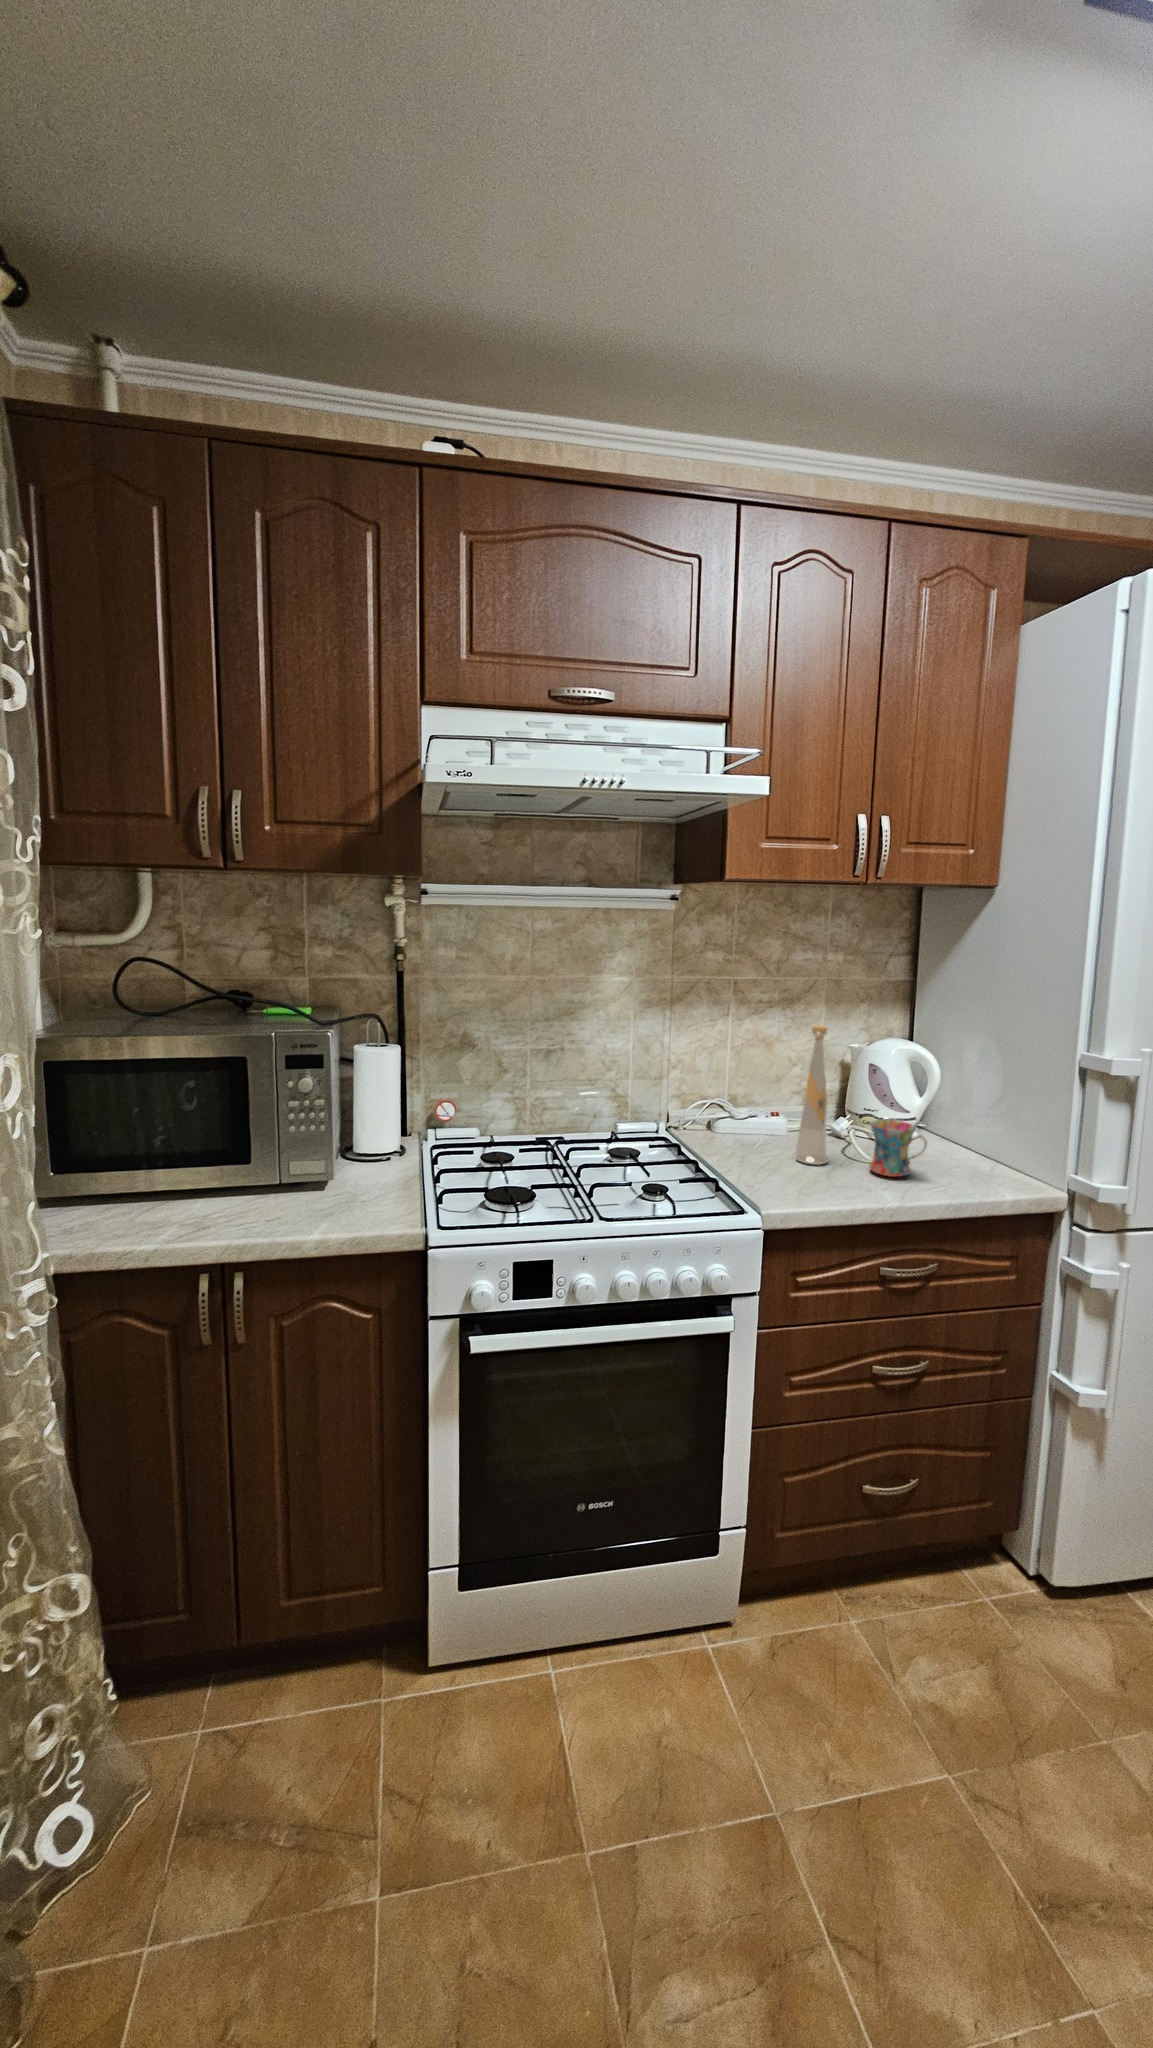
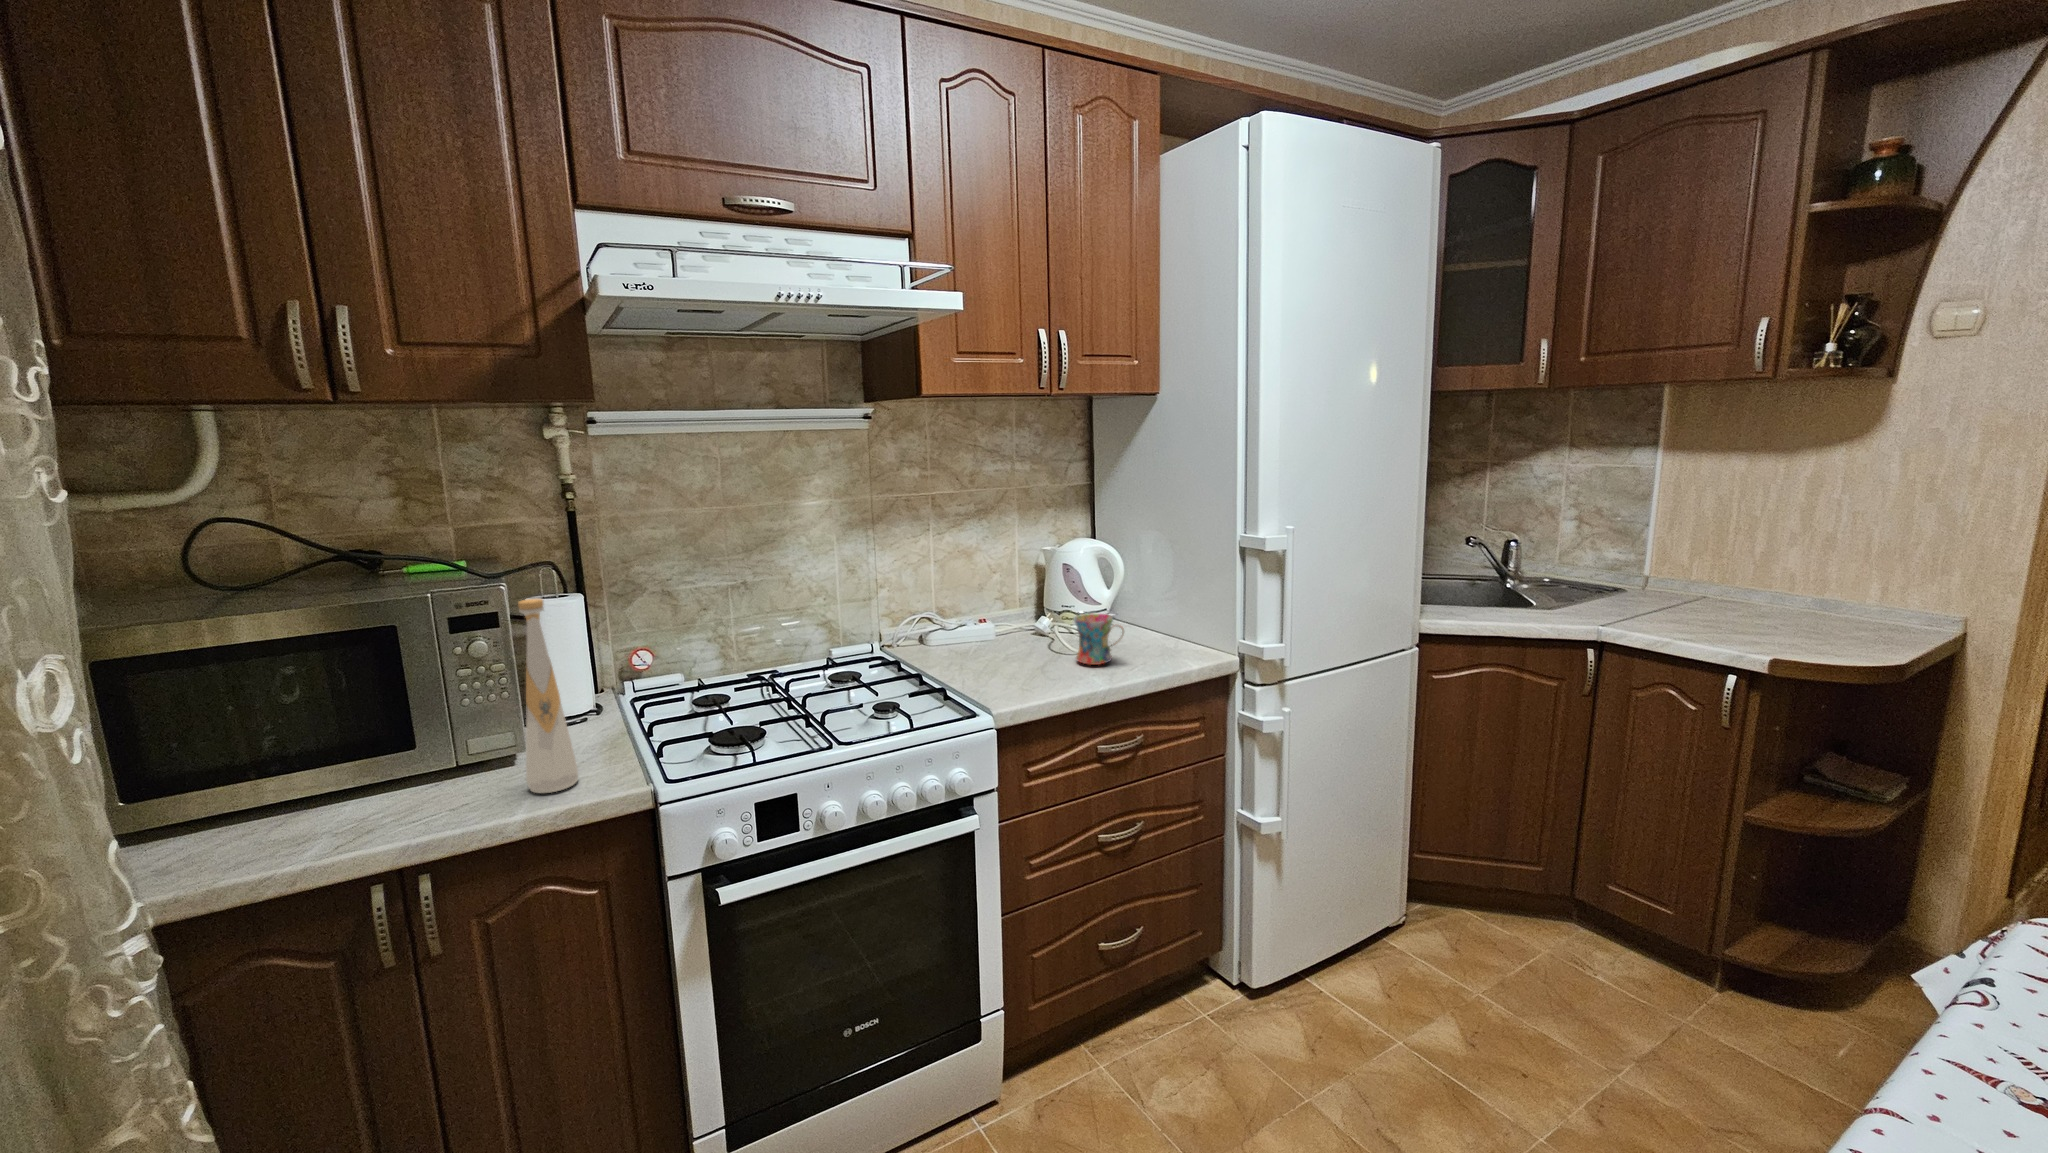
bottle: present [796,1026,828,1165] -> present [518,599,578,793]

